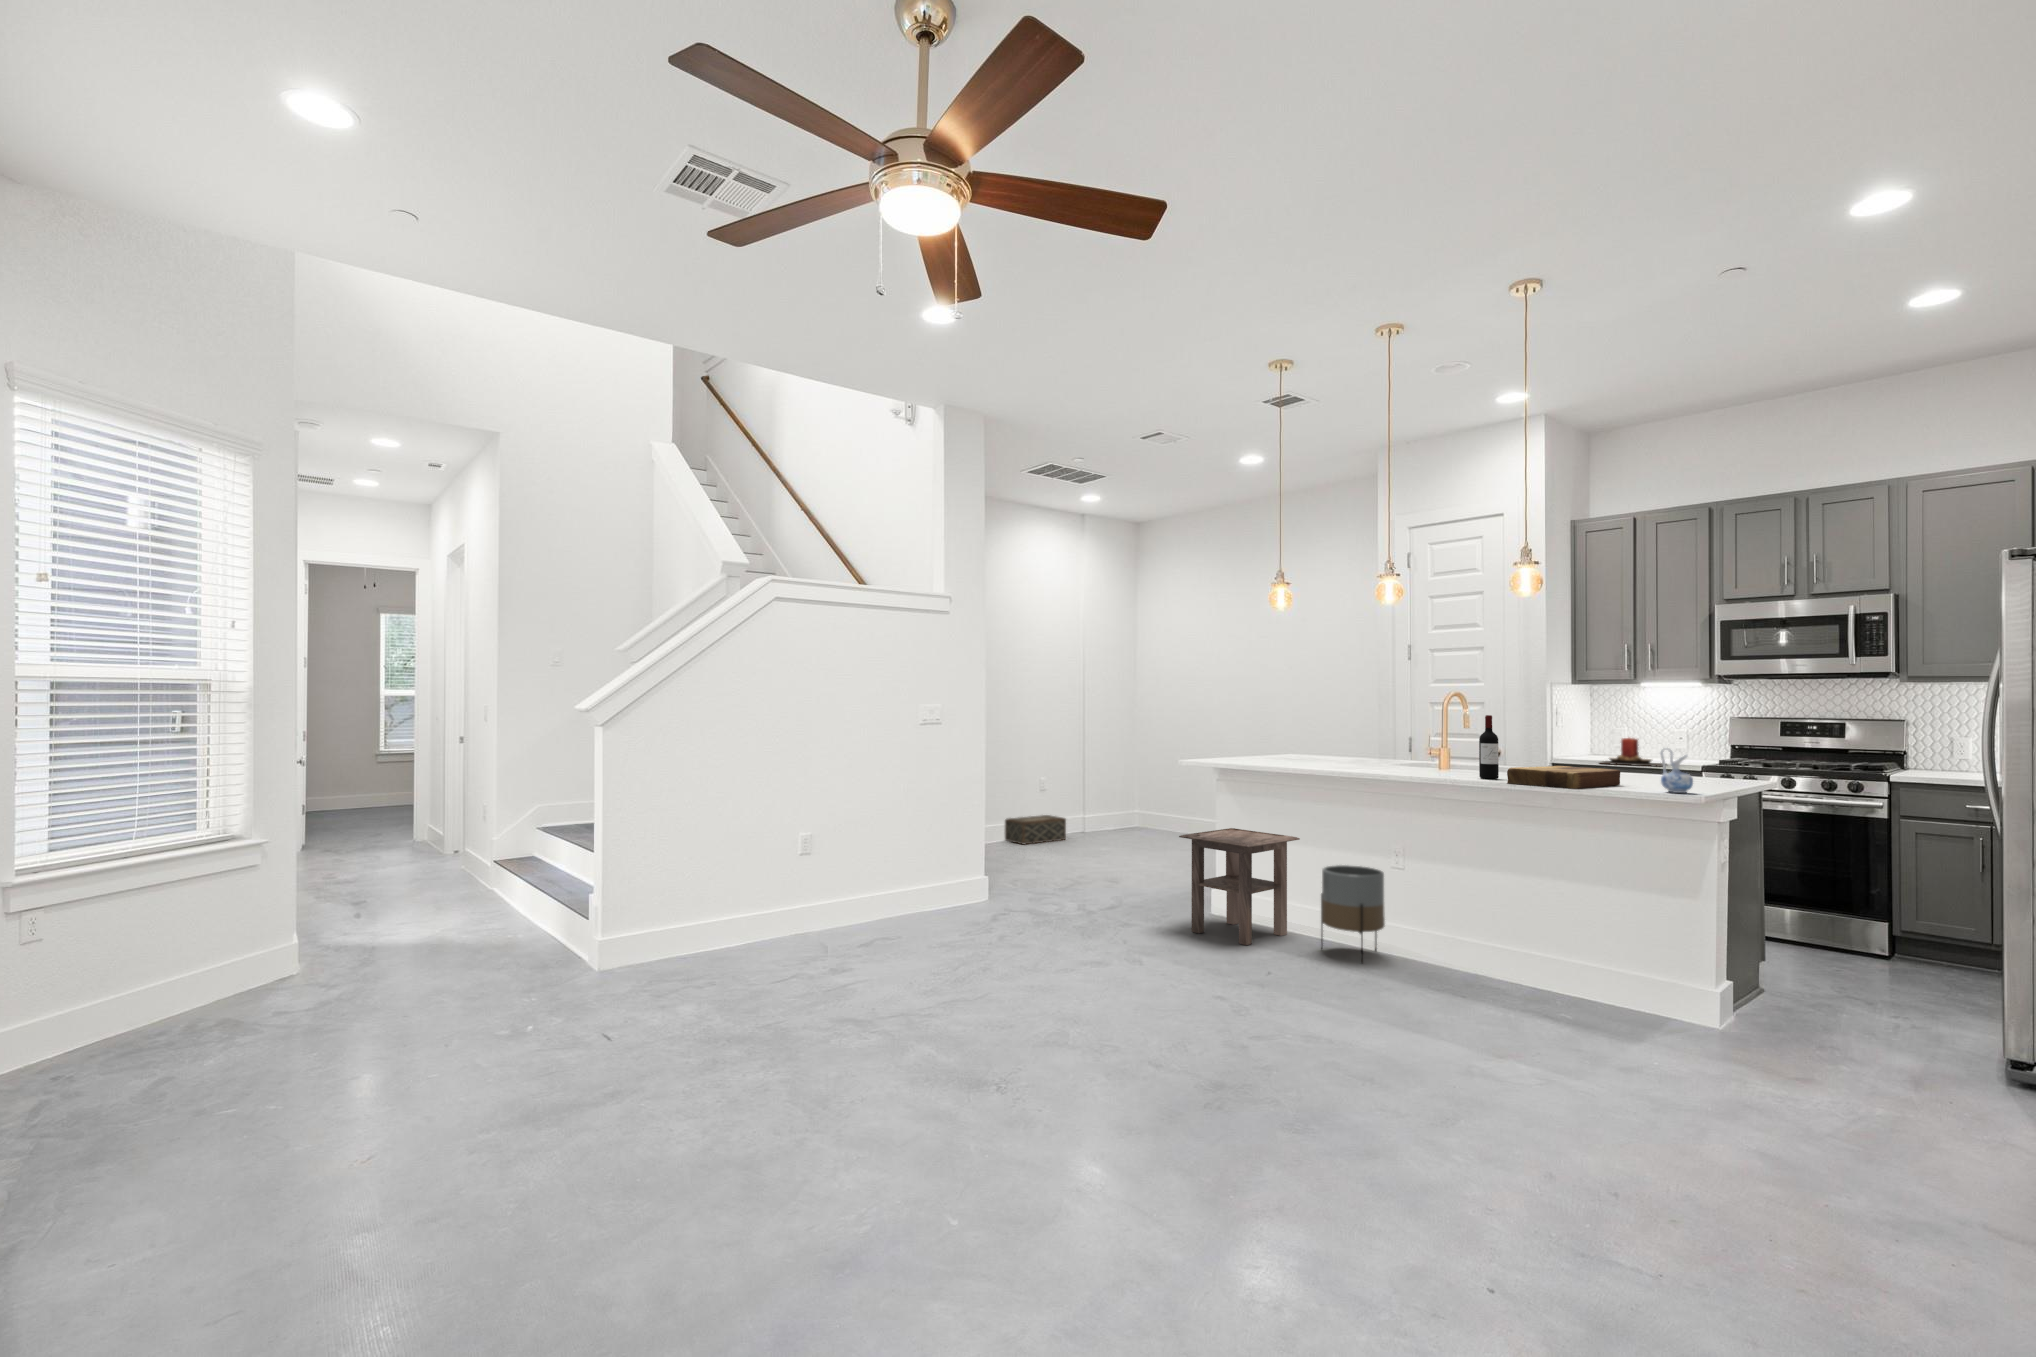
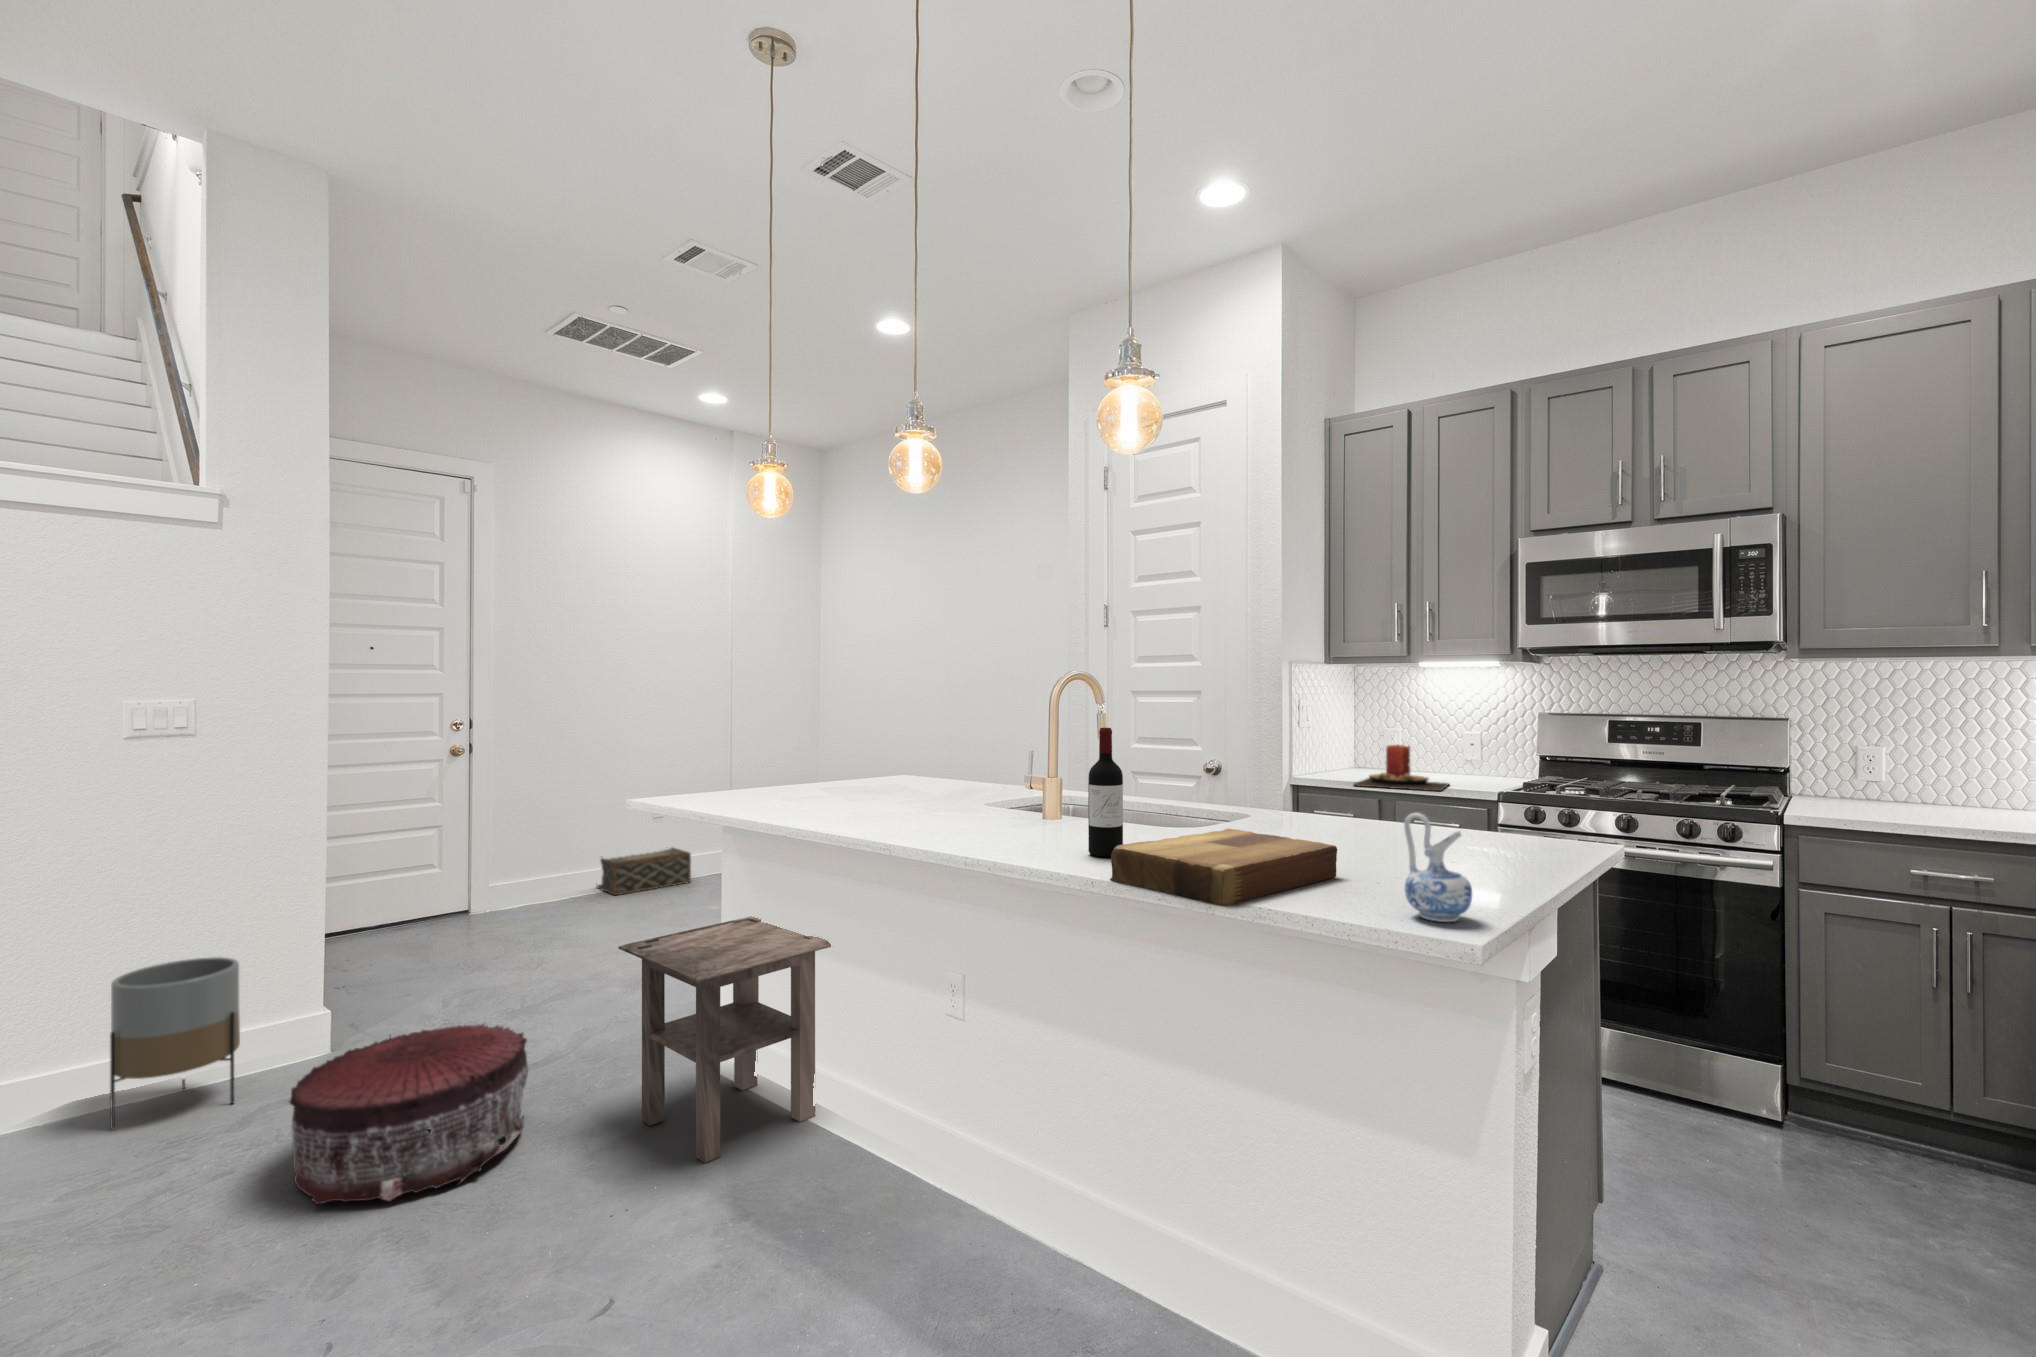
planter: present [1321,865,1385,962] -> present [110,957,240,1129]
pouf: none [1036,876,1139,947] -> present [289,1022,528,1204]

